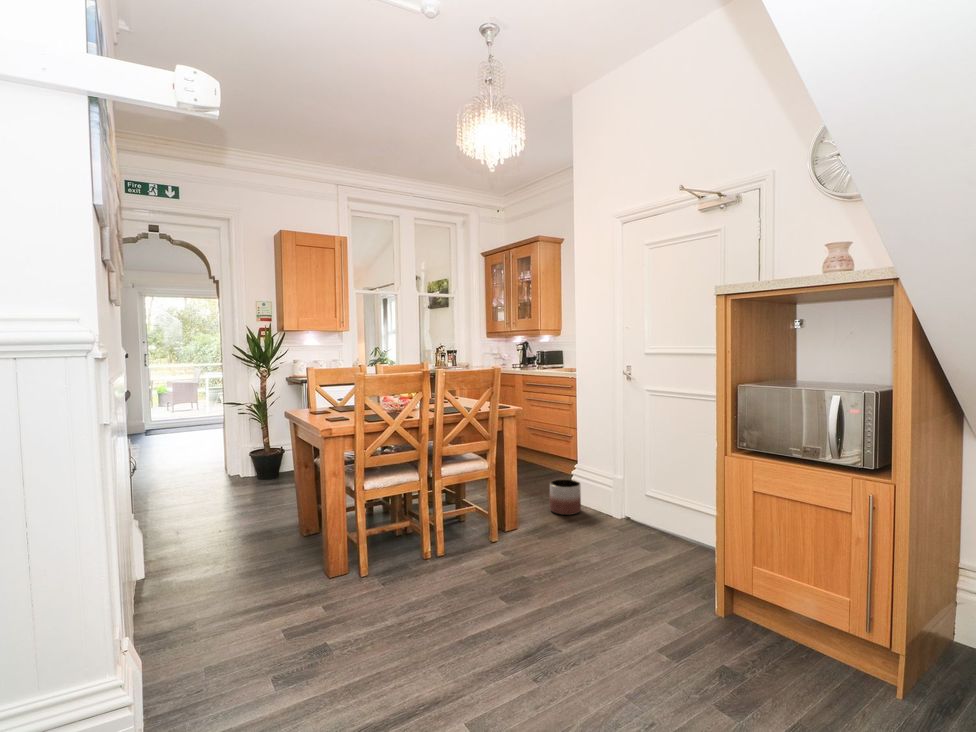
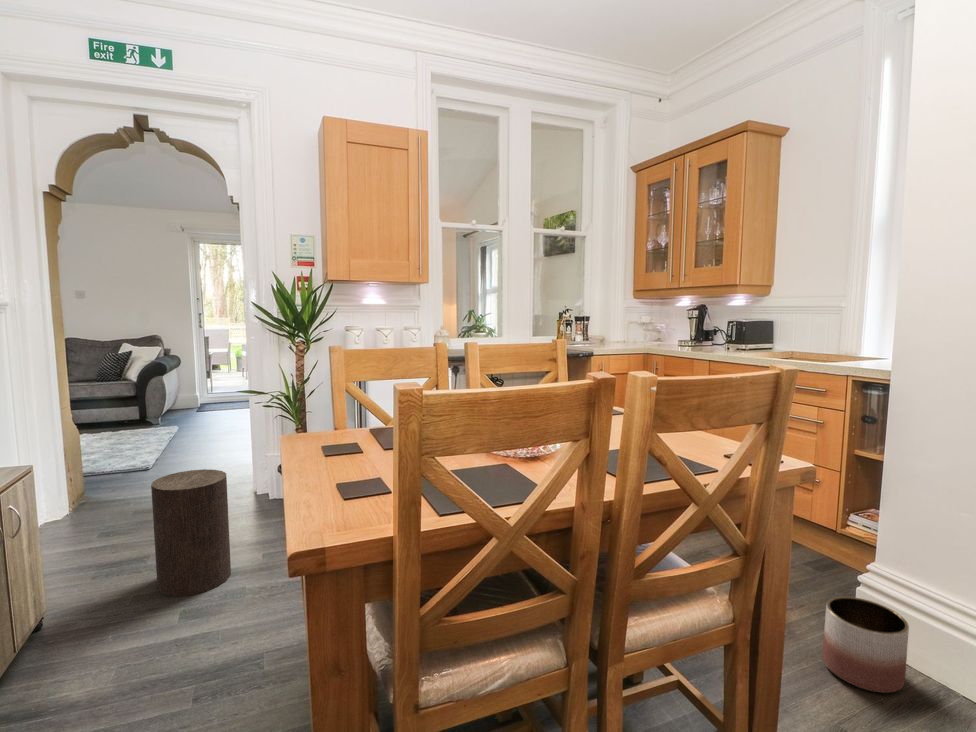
stool: none [190,446,236,517] -> present [151,469,231,596]

